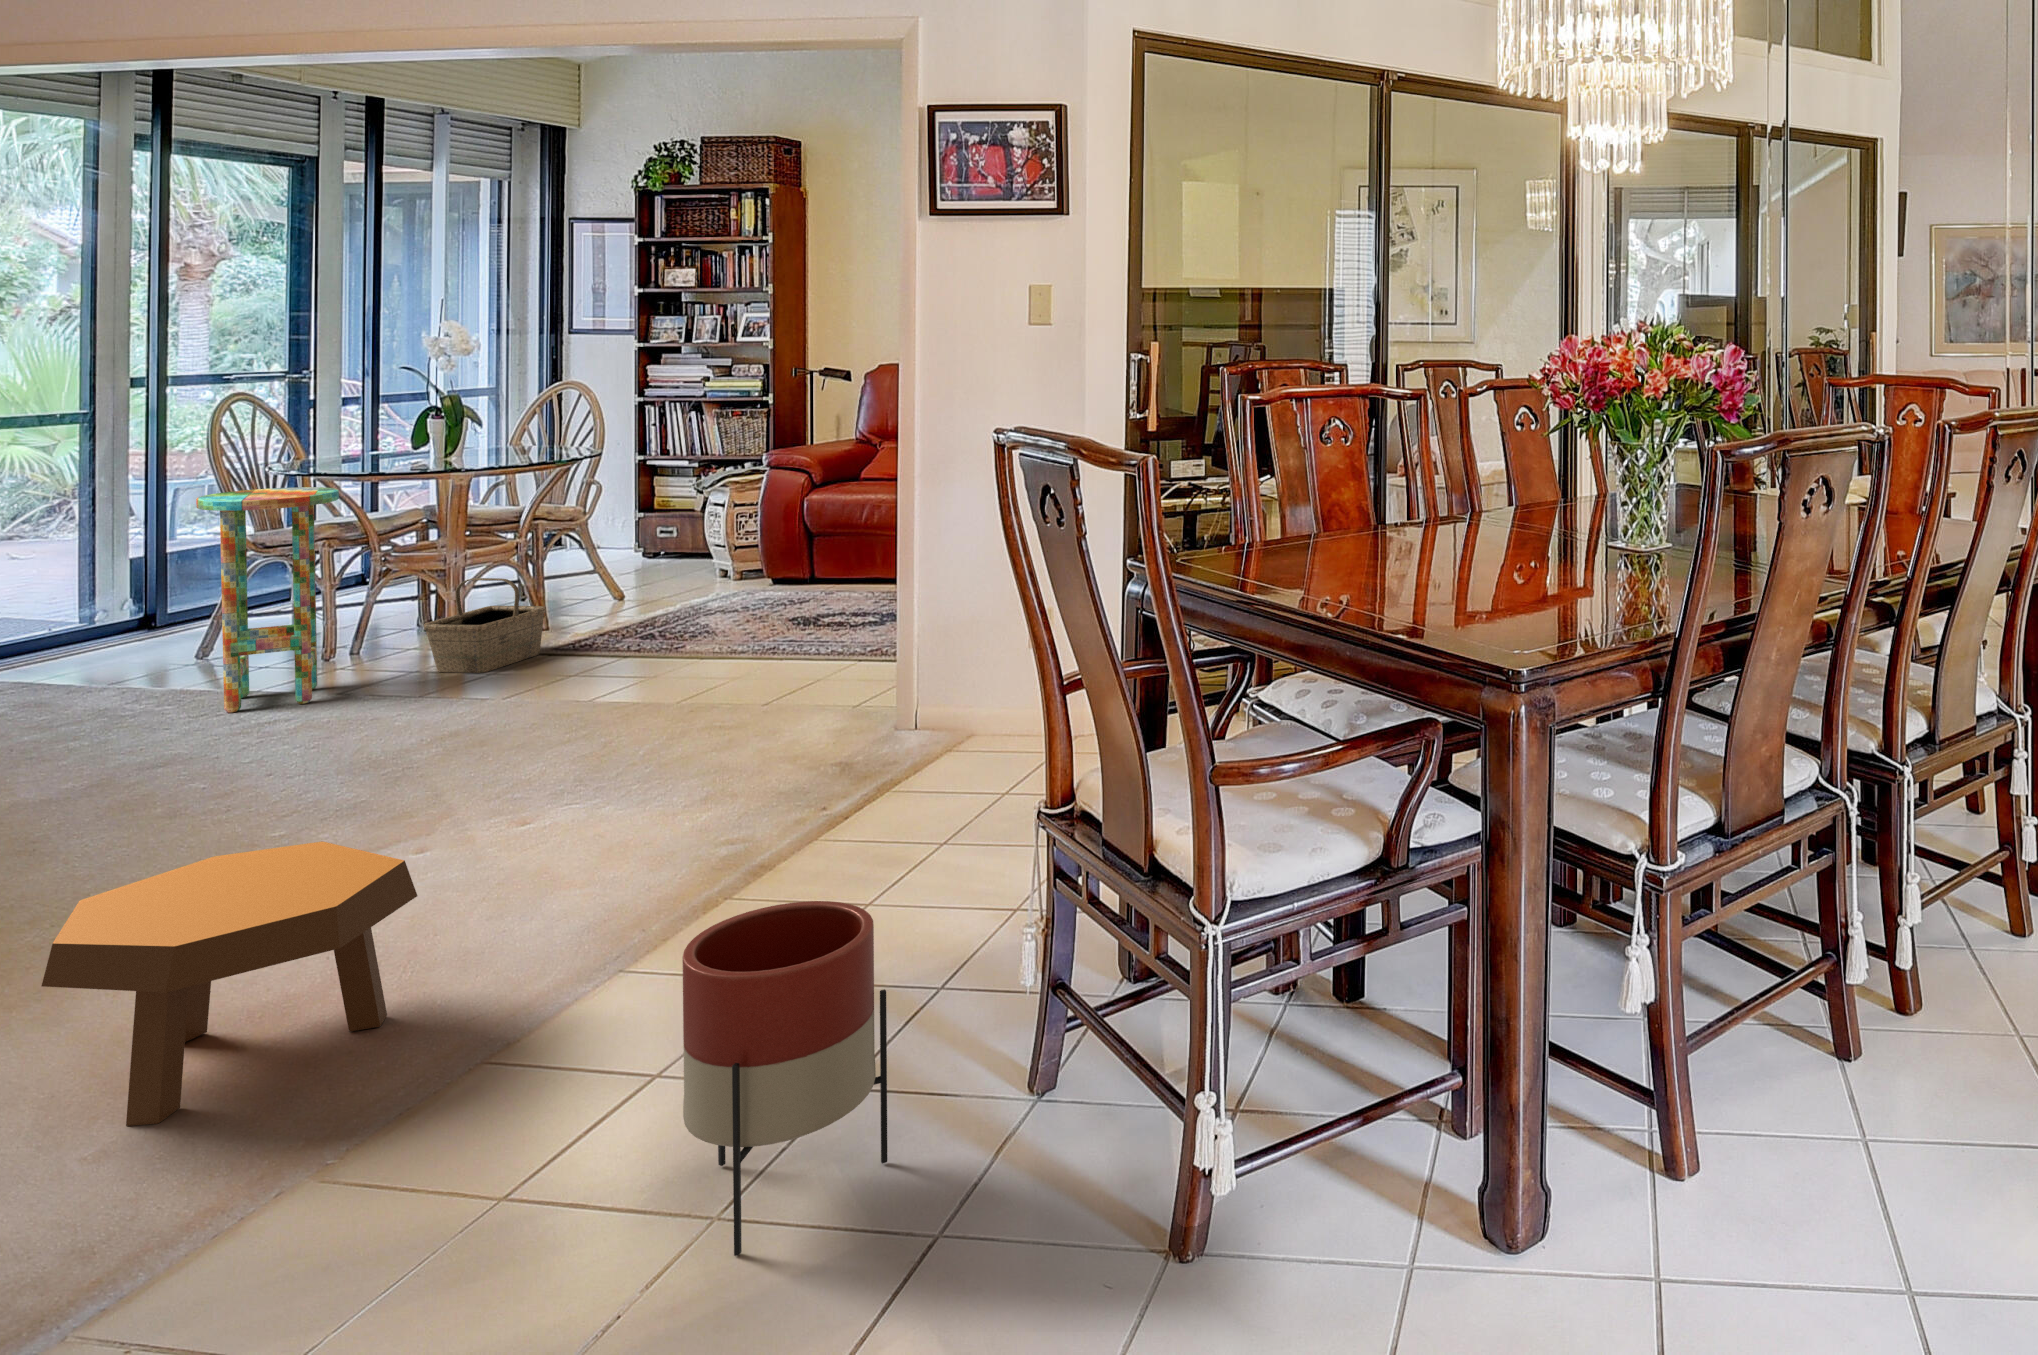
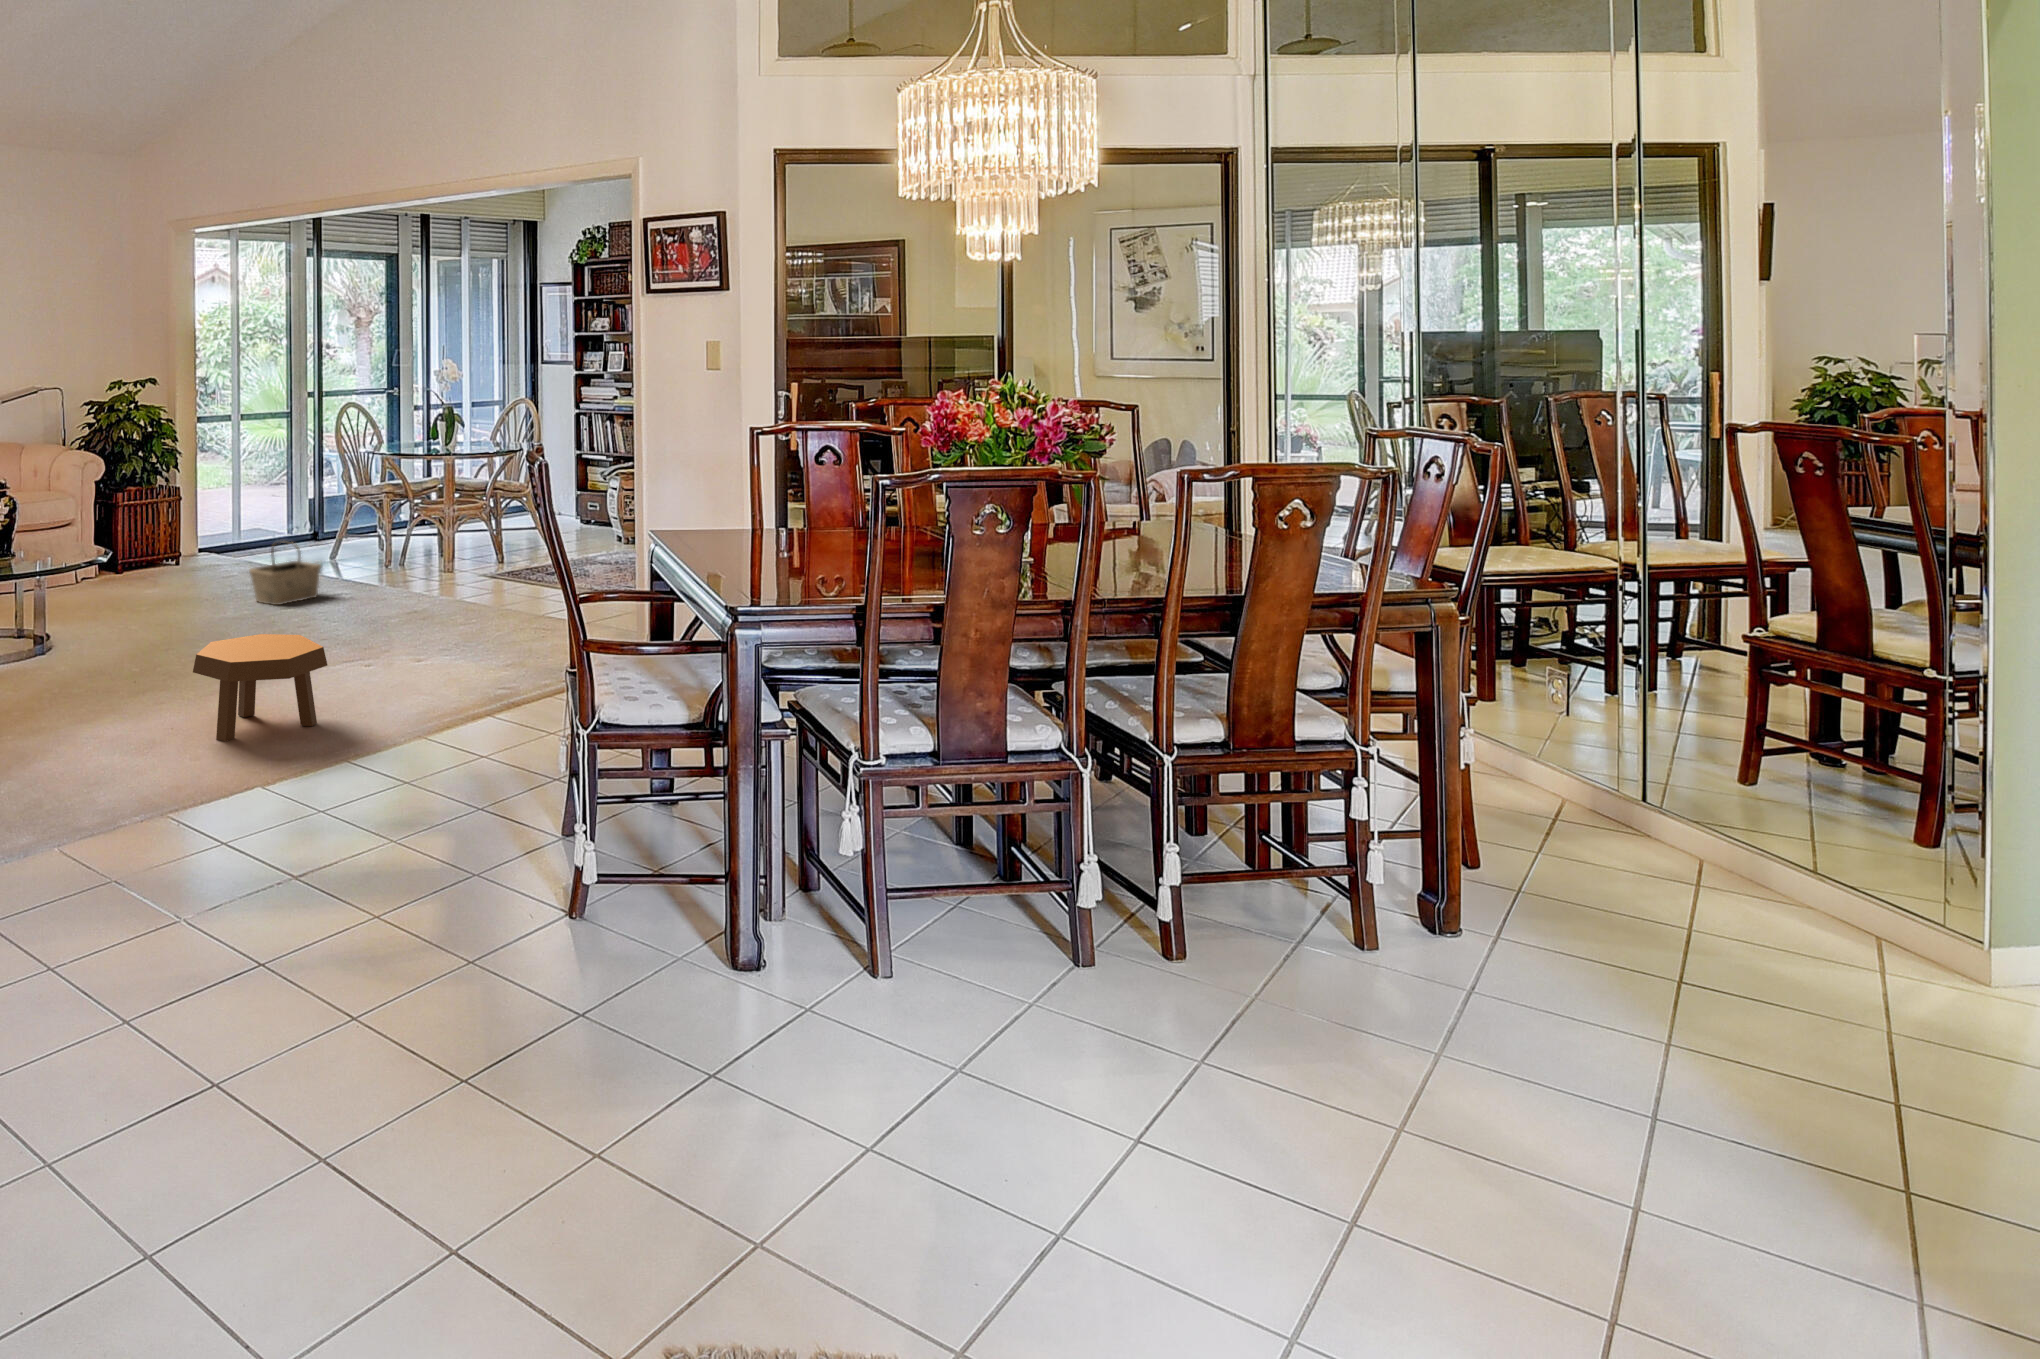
side table: present [196,487,339,713] -> none [314,462,377,588]
basket: present [424,578,546,673] -> present [249,544,321,605]
planter: present [682,901,888,1256] -> none [371,677,463,830]

